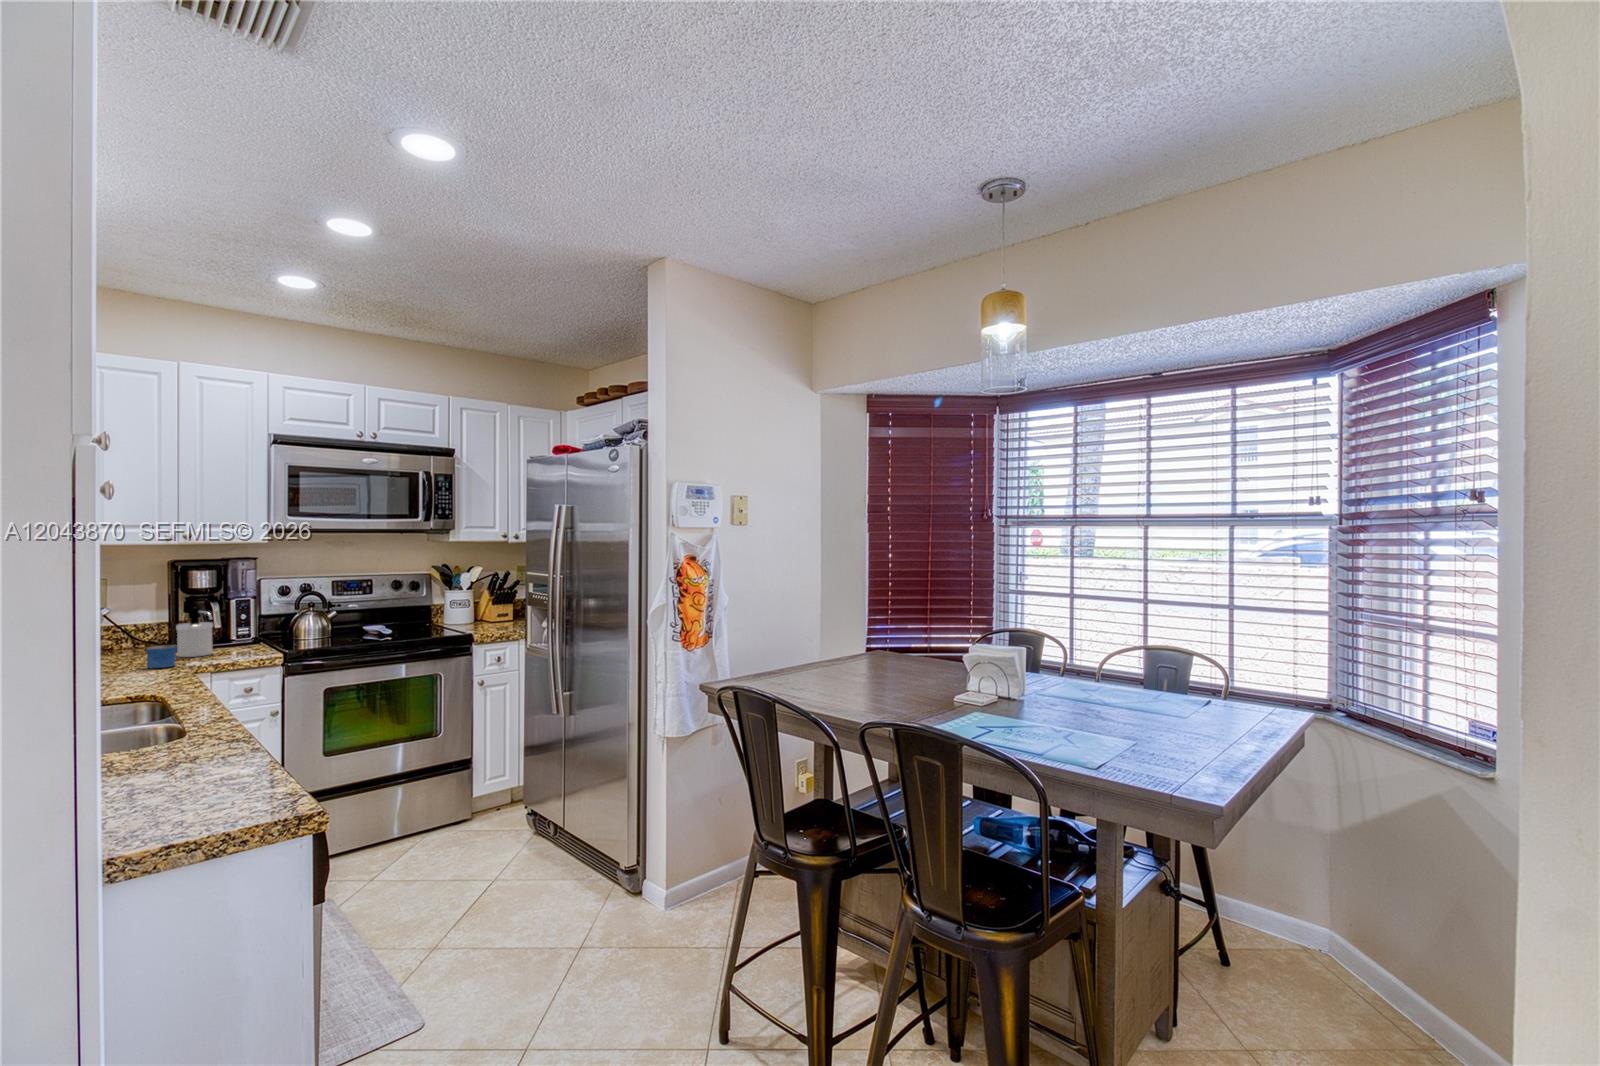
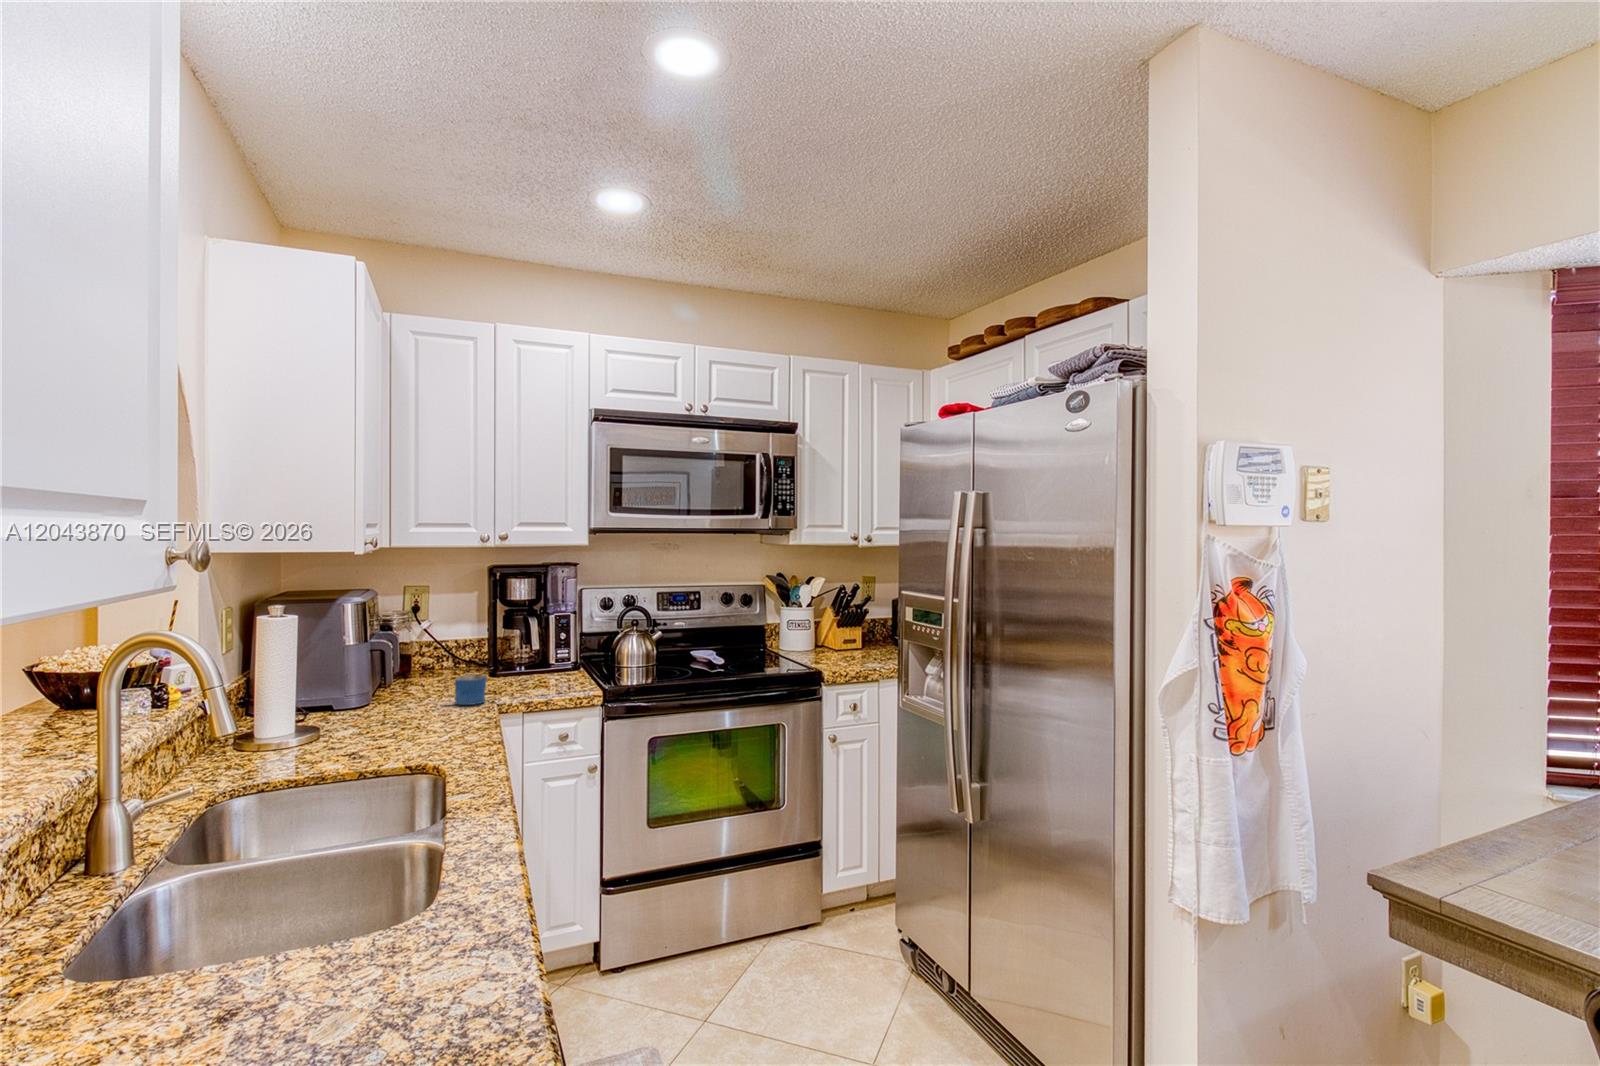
soap dispenser: present [176,607,213,657] -> none [491,625,530,687]

